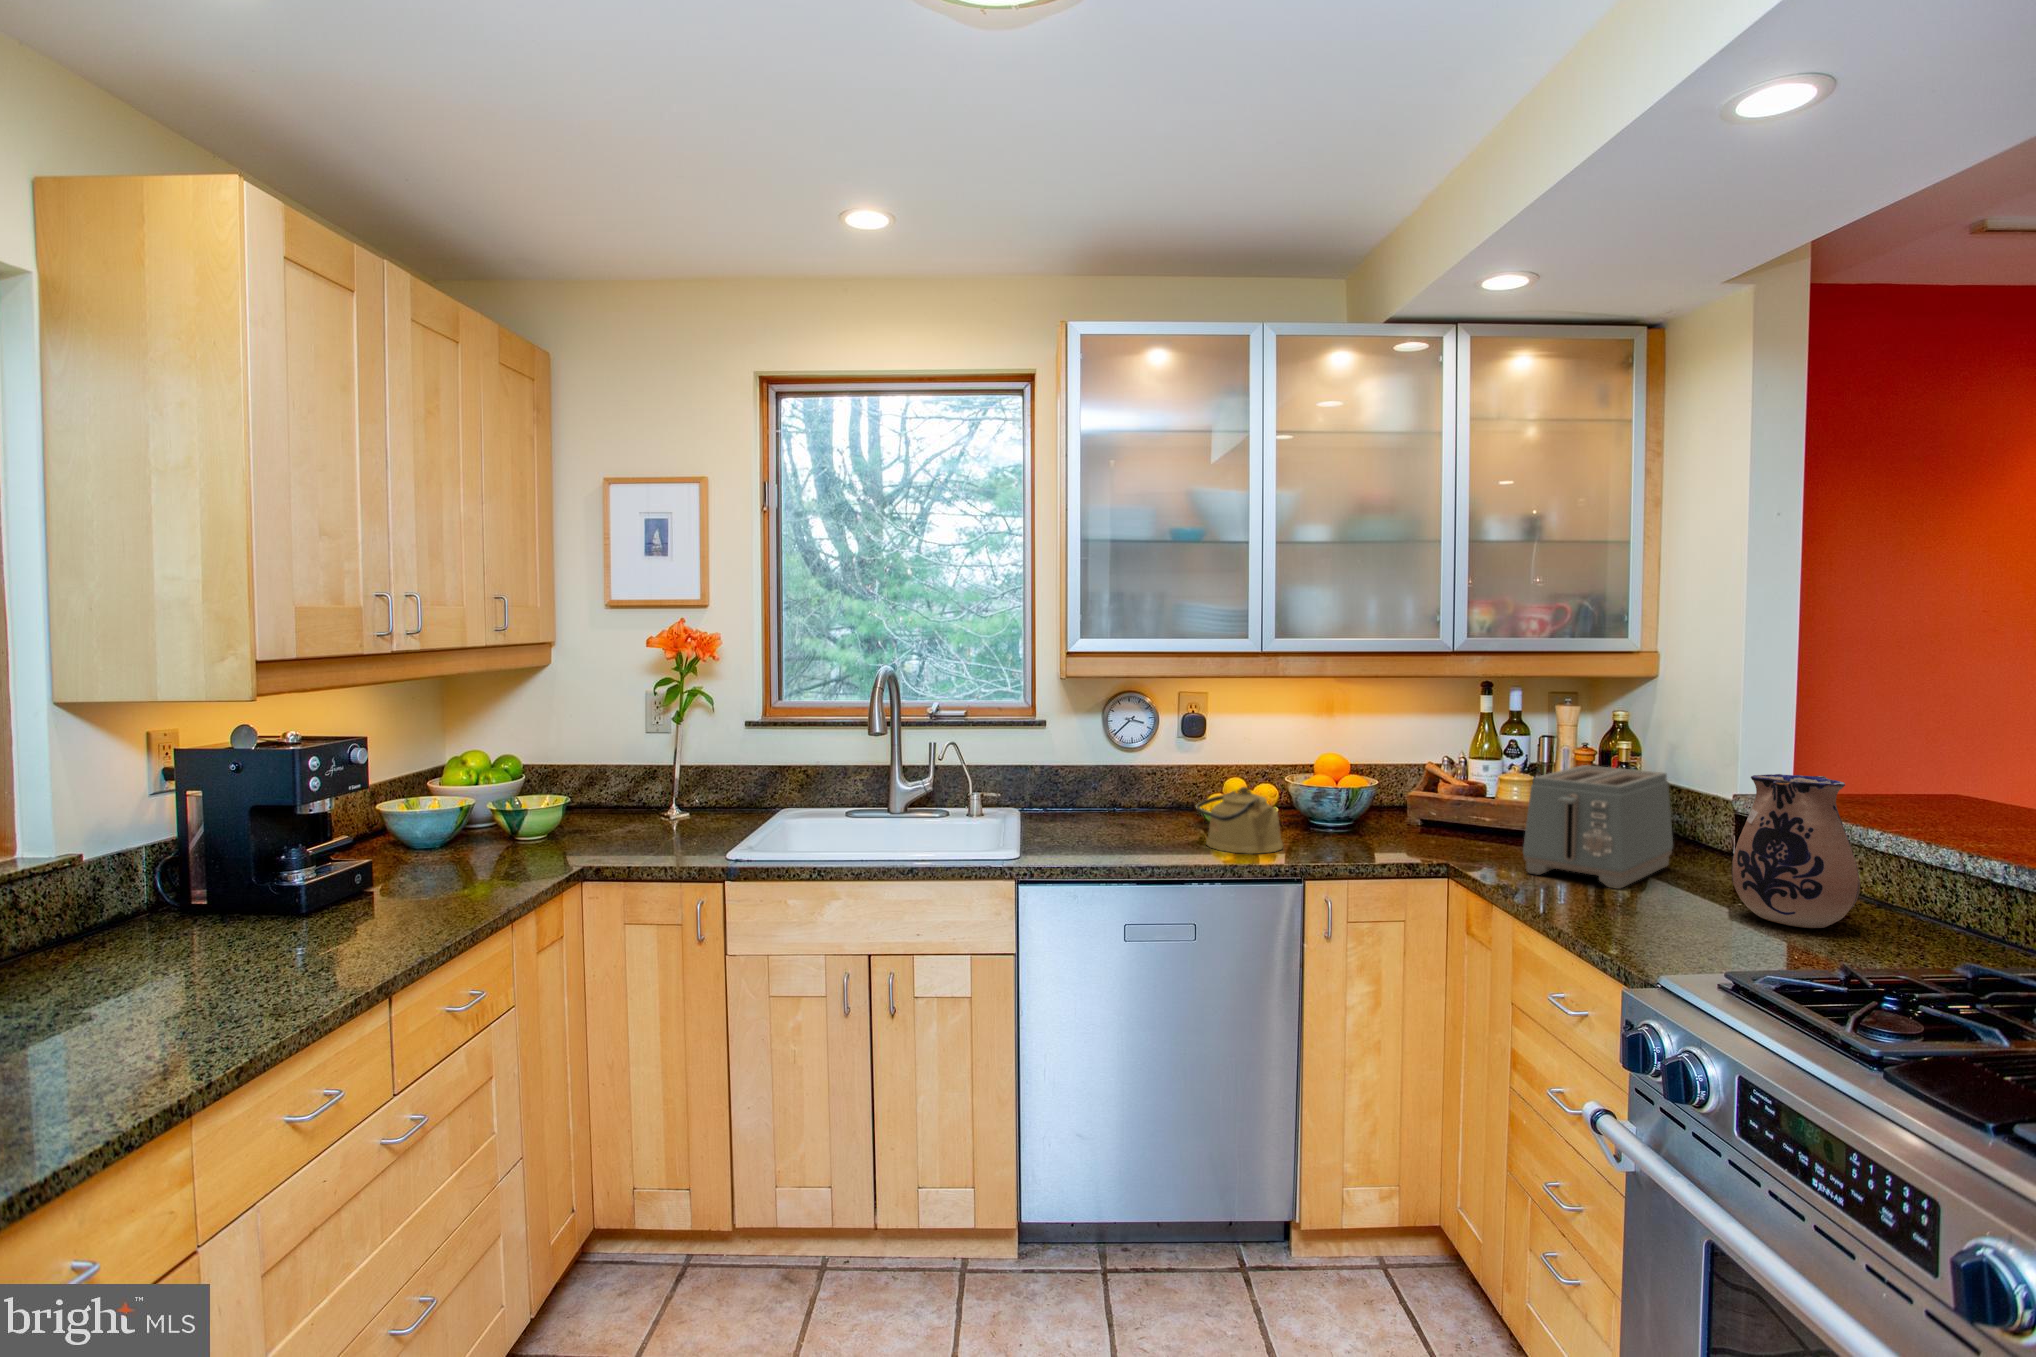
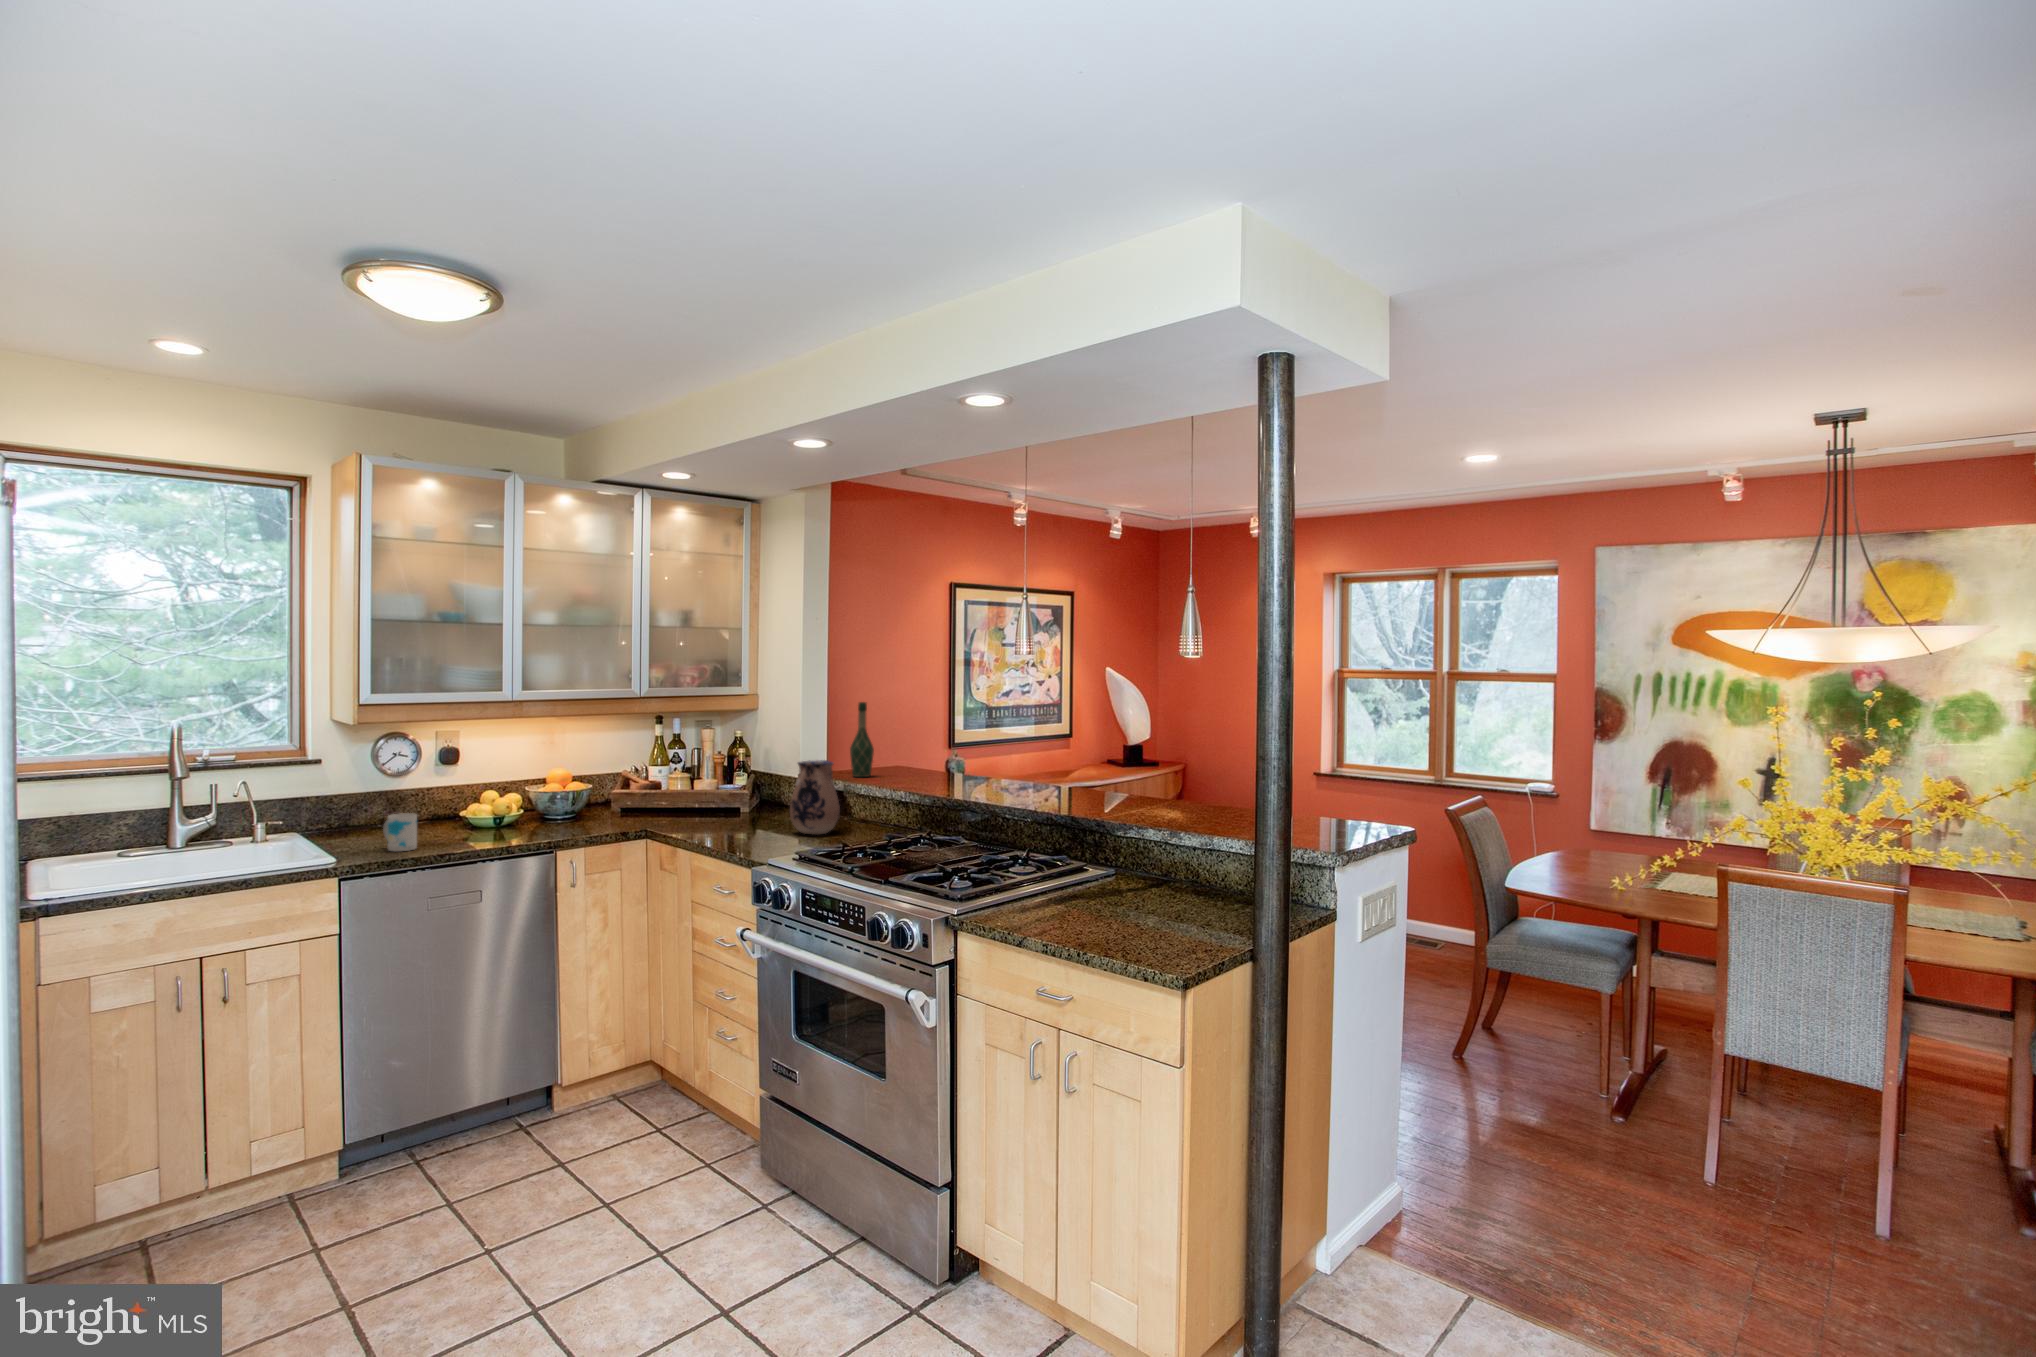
wine bottle: none [1861,665,1922,811] -> present [850,702,874,777]
toaster: present [1523,765,1673,889] -> none [689,764,766,831]
kettle: present [1196,787,1283,854] -> none [468,794,536,840]
mug: none [1087,801,1122,853] -> present [383,813,417,852]

